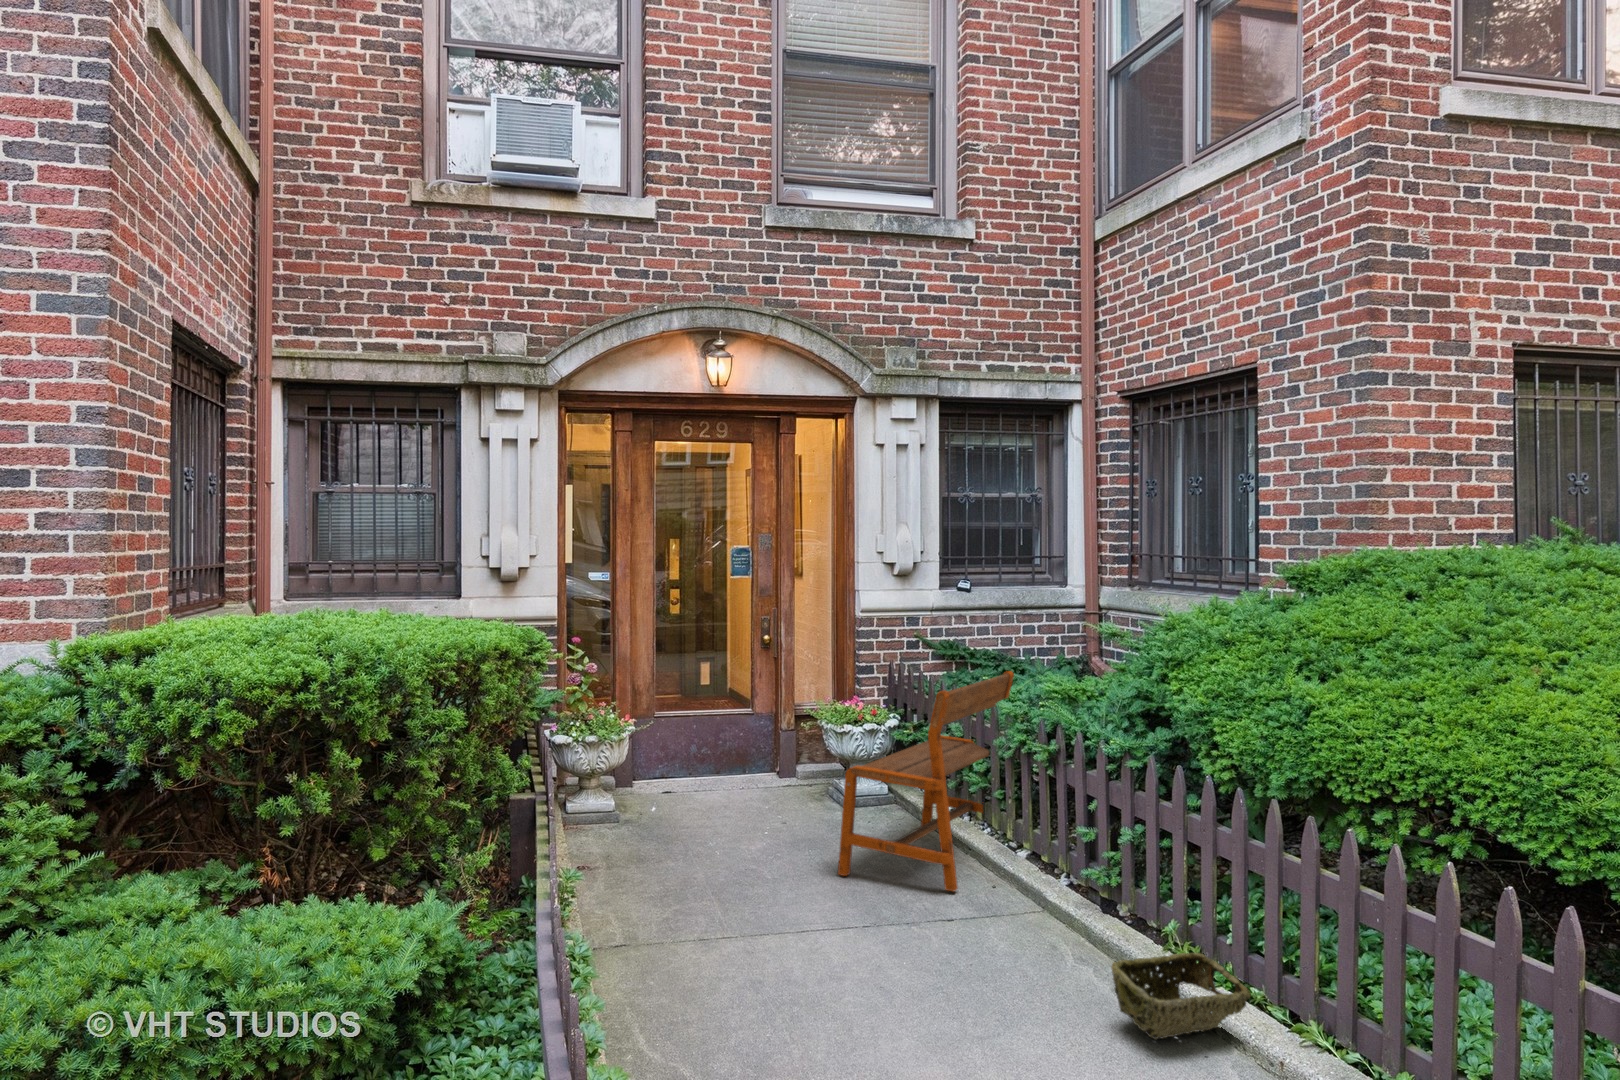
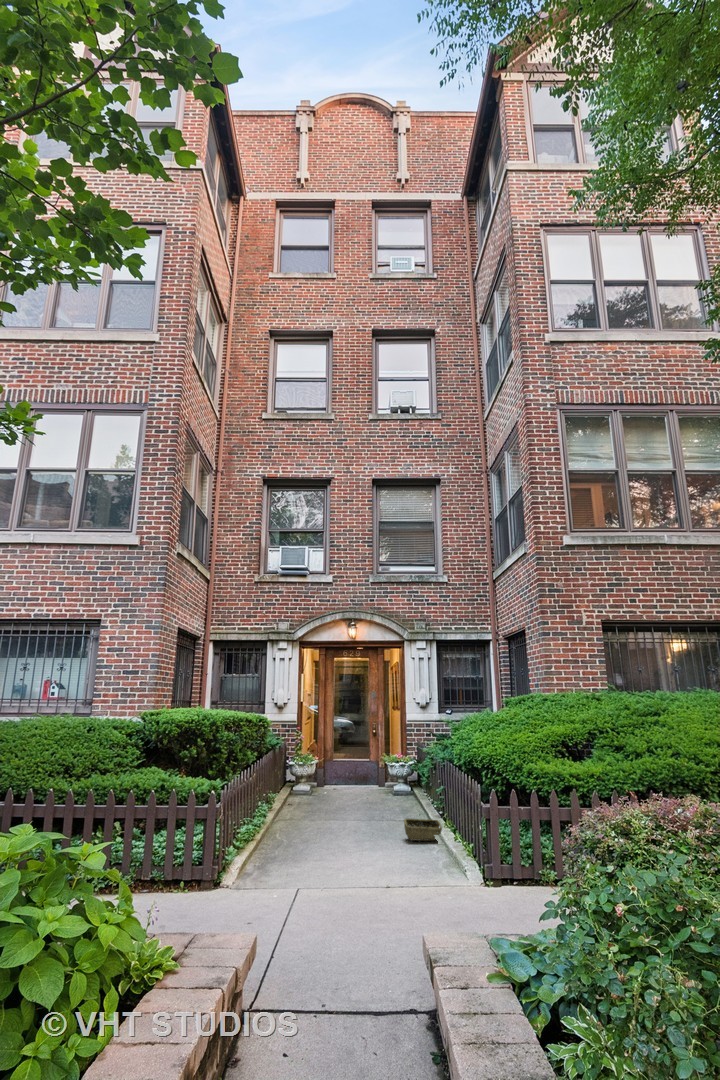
bench: present [838,671,1014,891] -> none [365,741,440,814]

